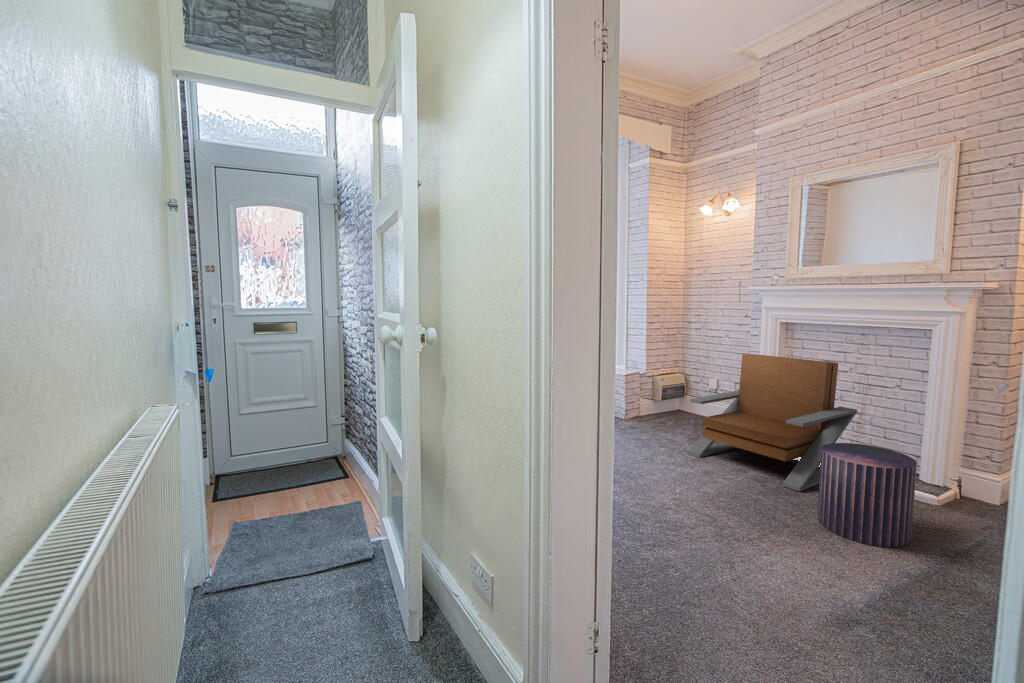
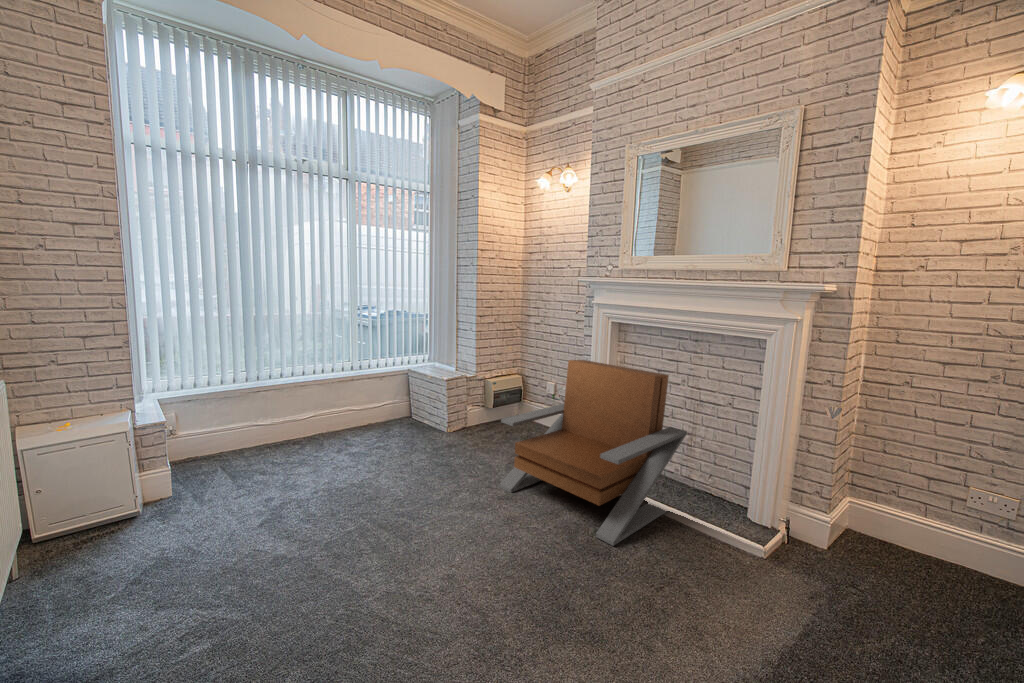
pouf: present [818,443,917,547] -> none [624,491,740,649]

